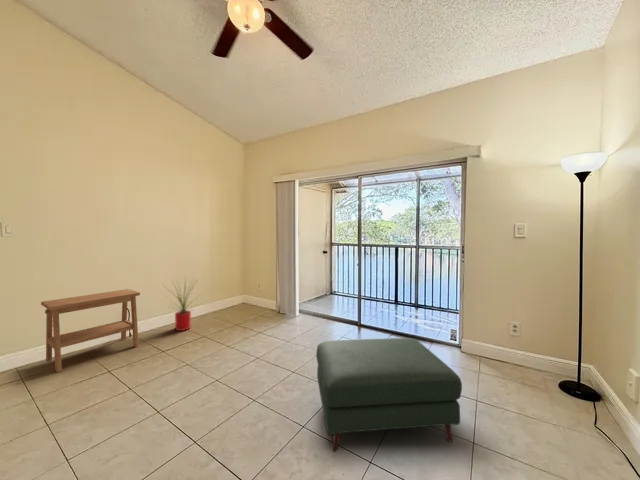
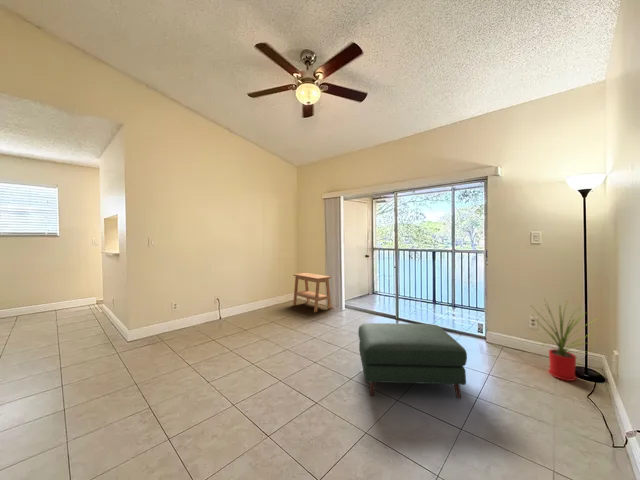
house plant: present [169,286,196,331] -> present [537,307,584,381]
side table: present [41,289,140,372] -> present [293,273,331,312]

